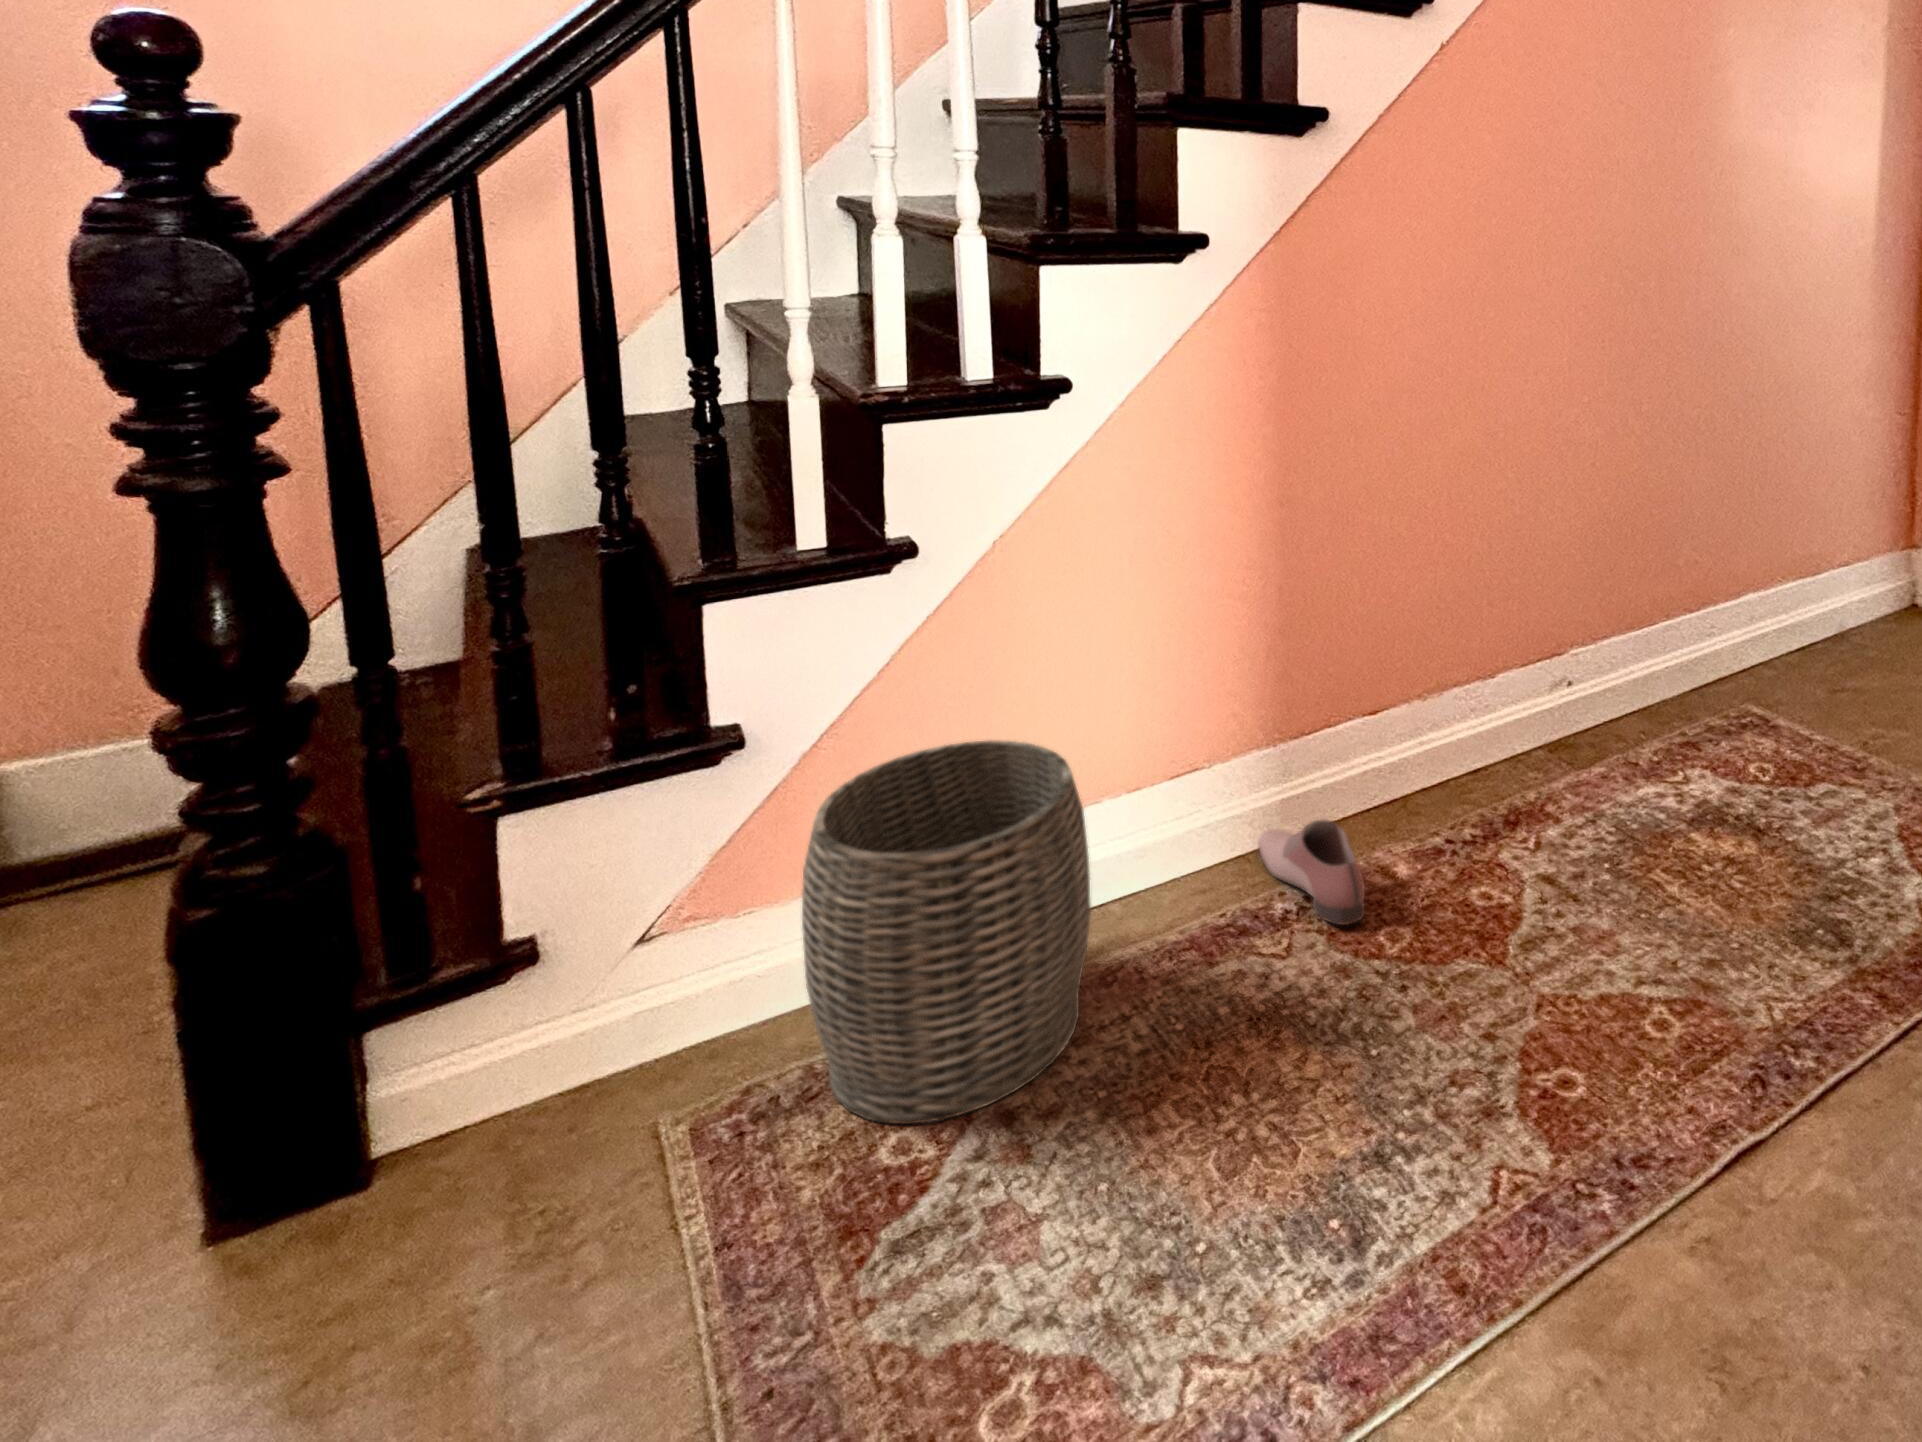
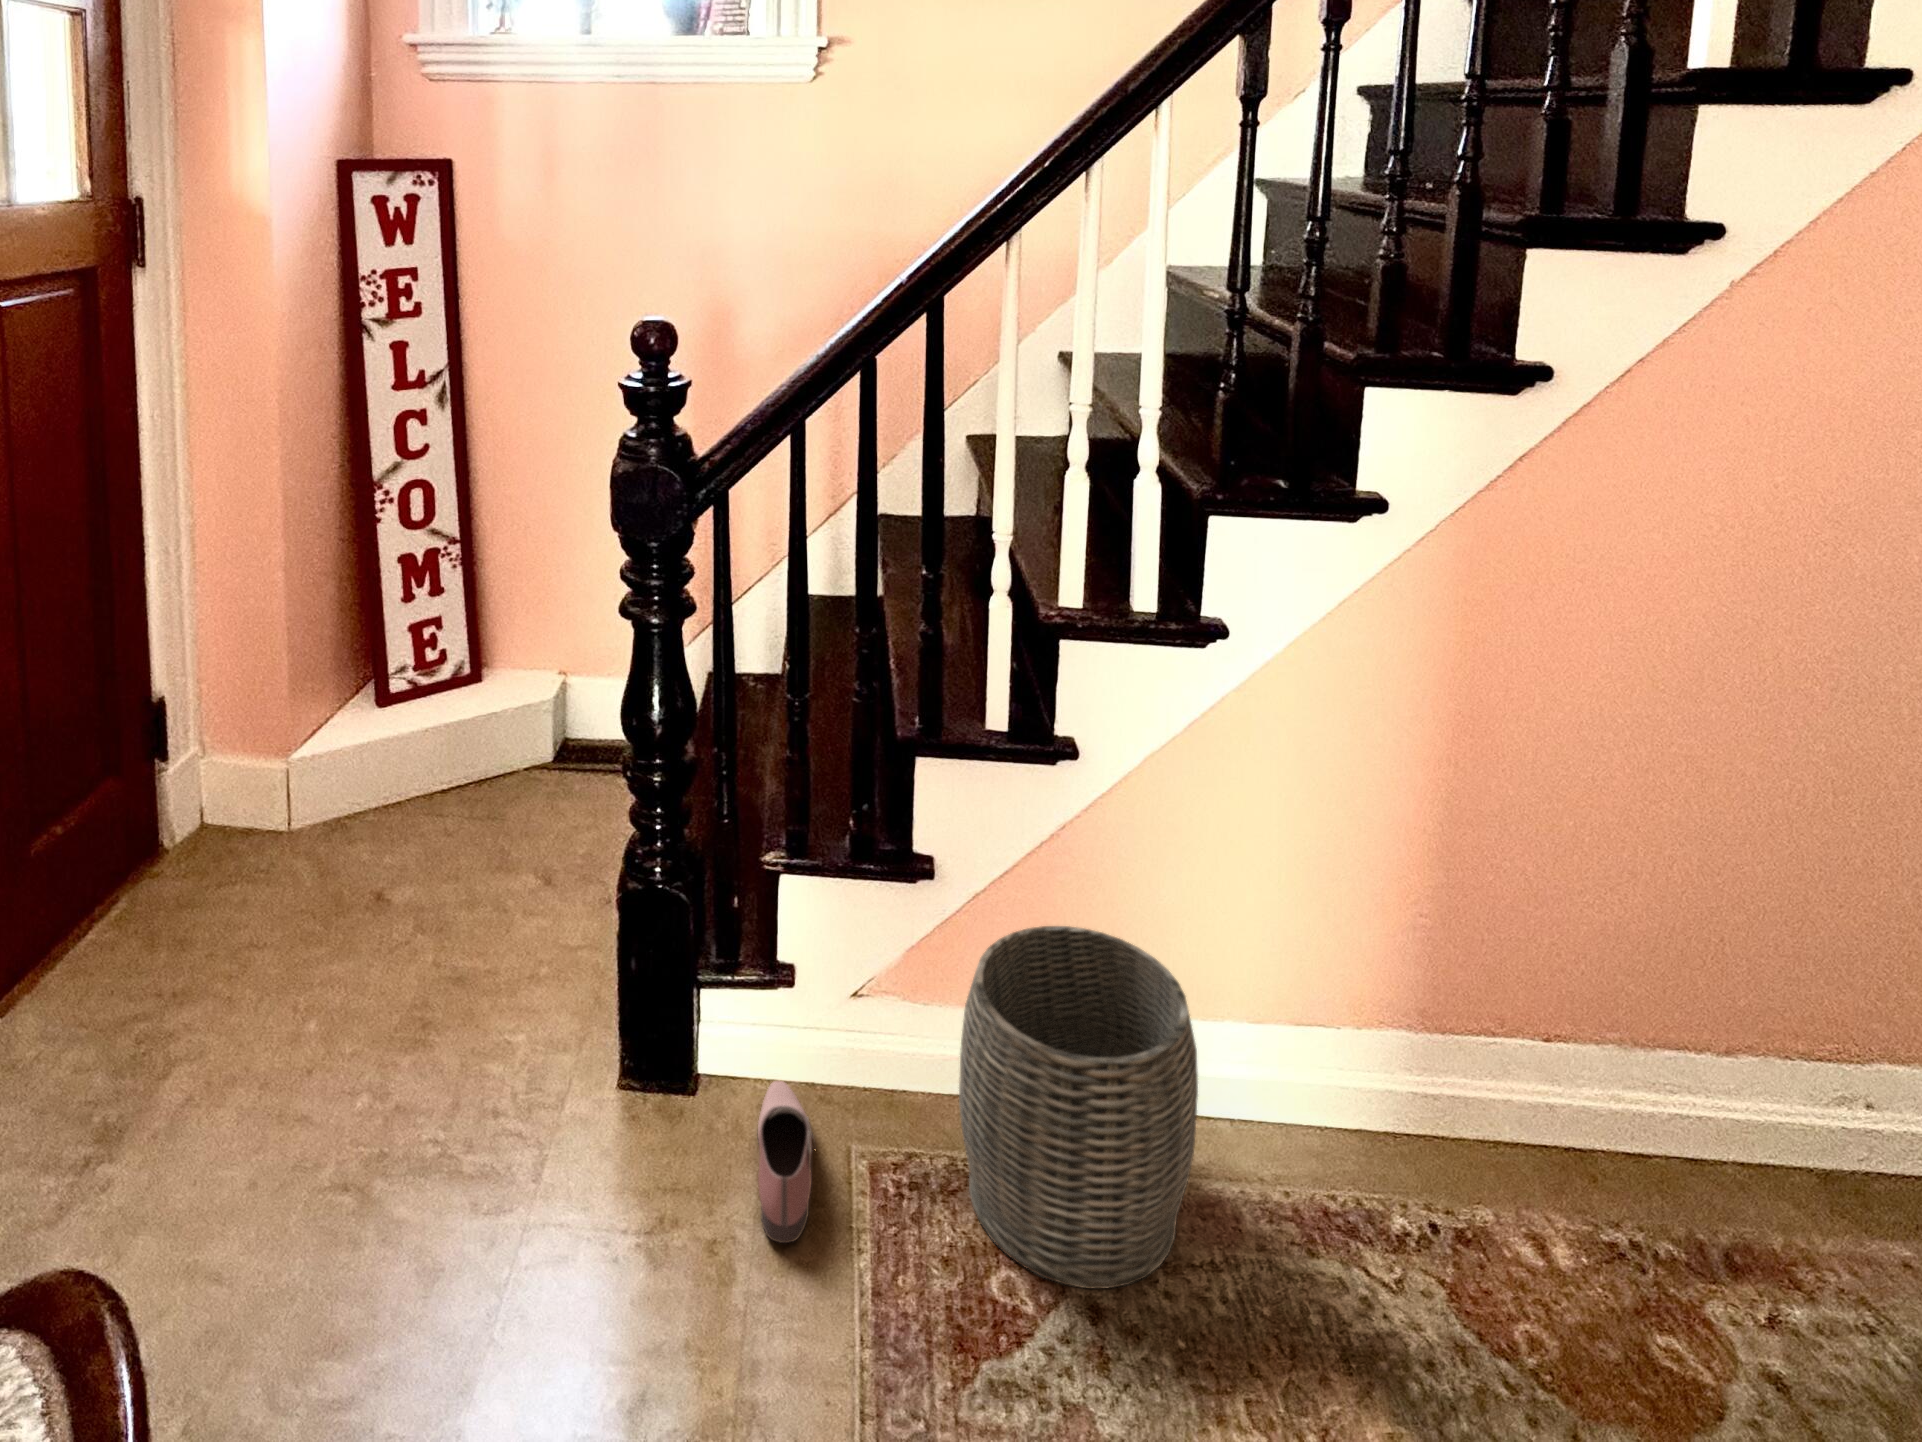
shoe: present [1258,819,1365,925] -> present [757,1081,813,1243]

